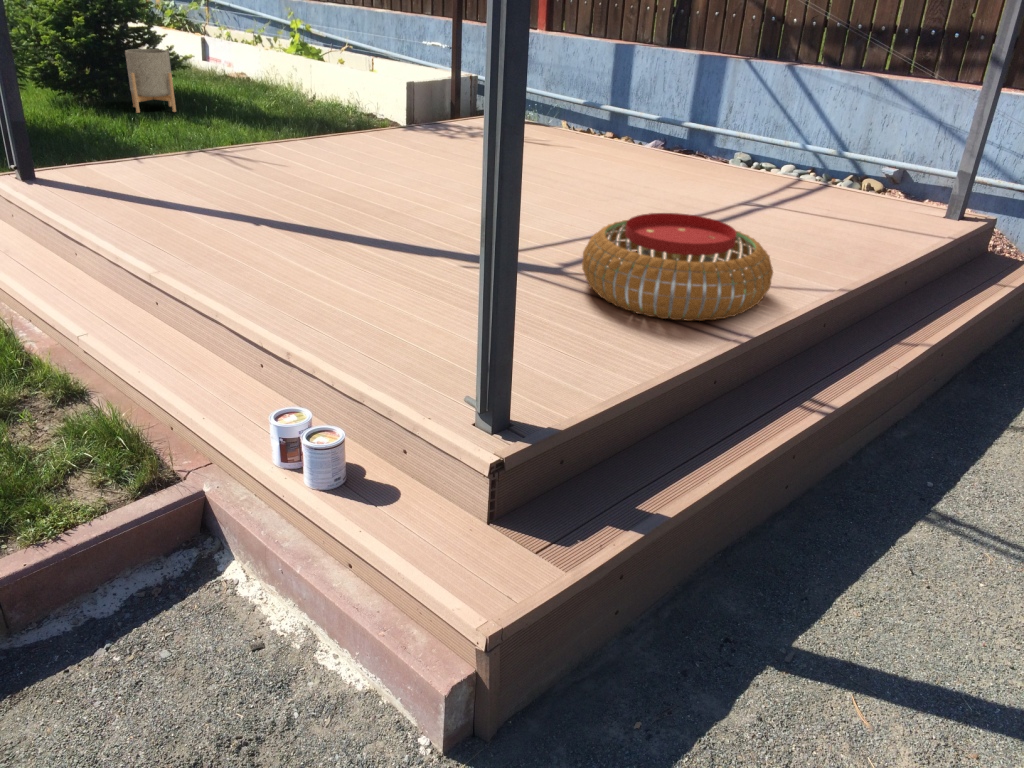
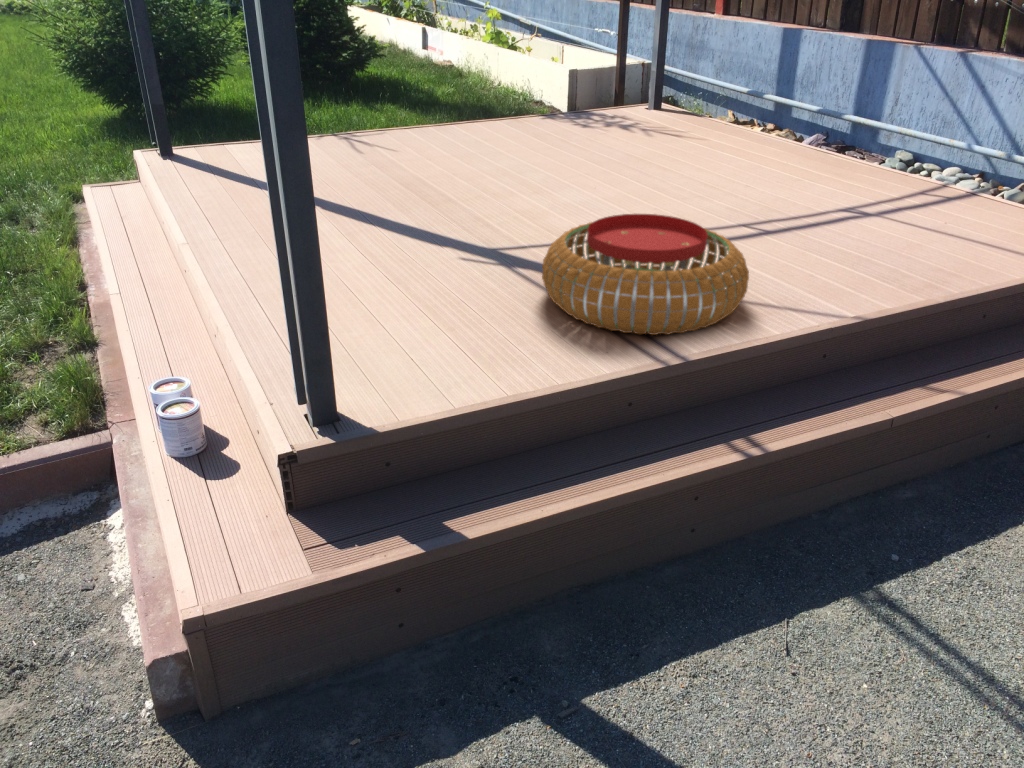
planter: present [125,49,176,113] -> none [318,39,359,97]

